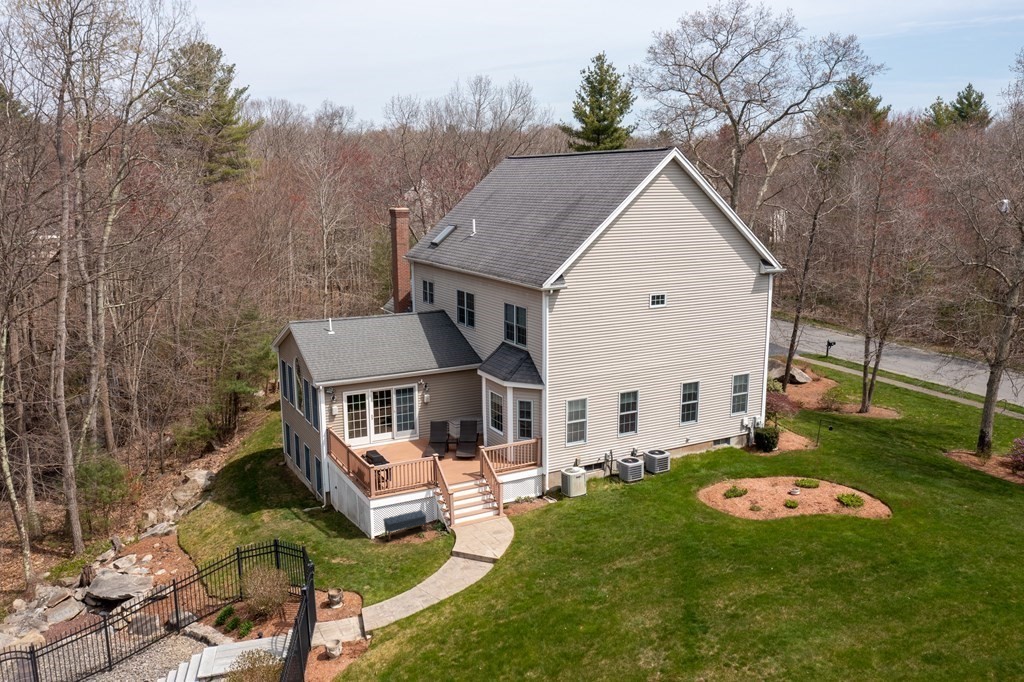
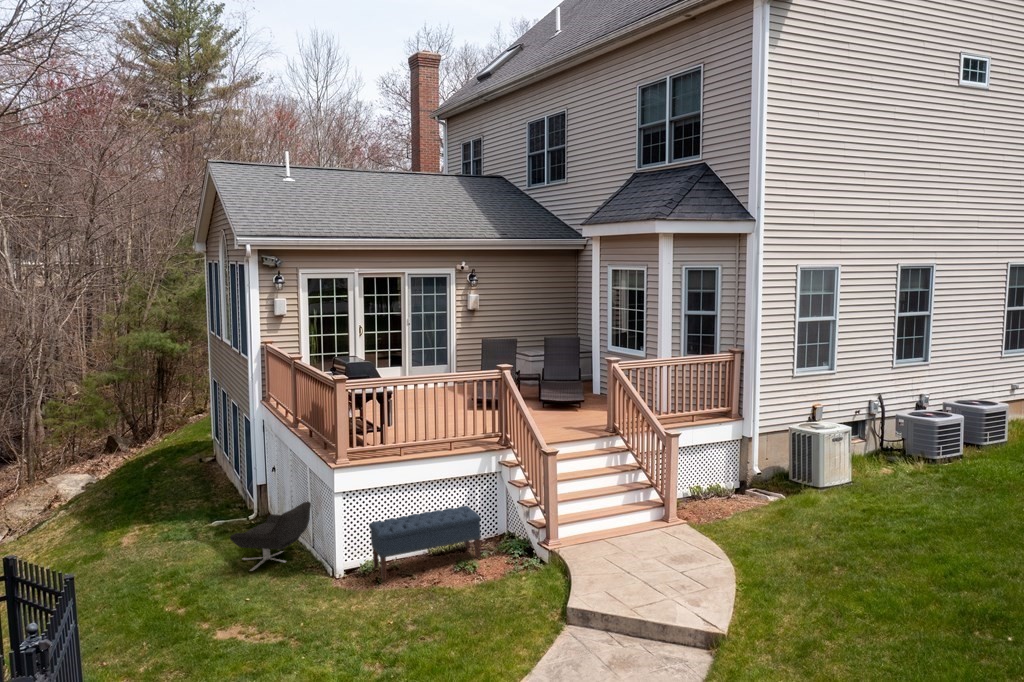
lounge chair: none [328,508,358,536] -> present [230,501,311,571]

